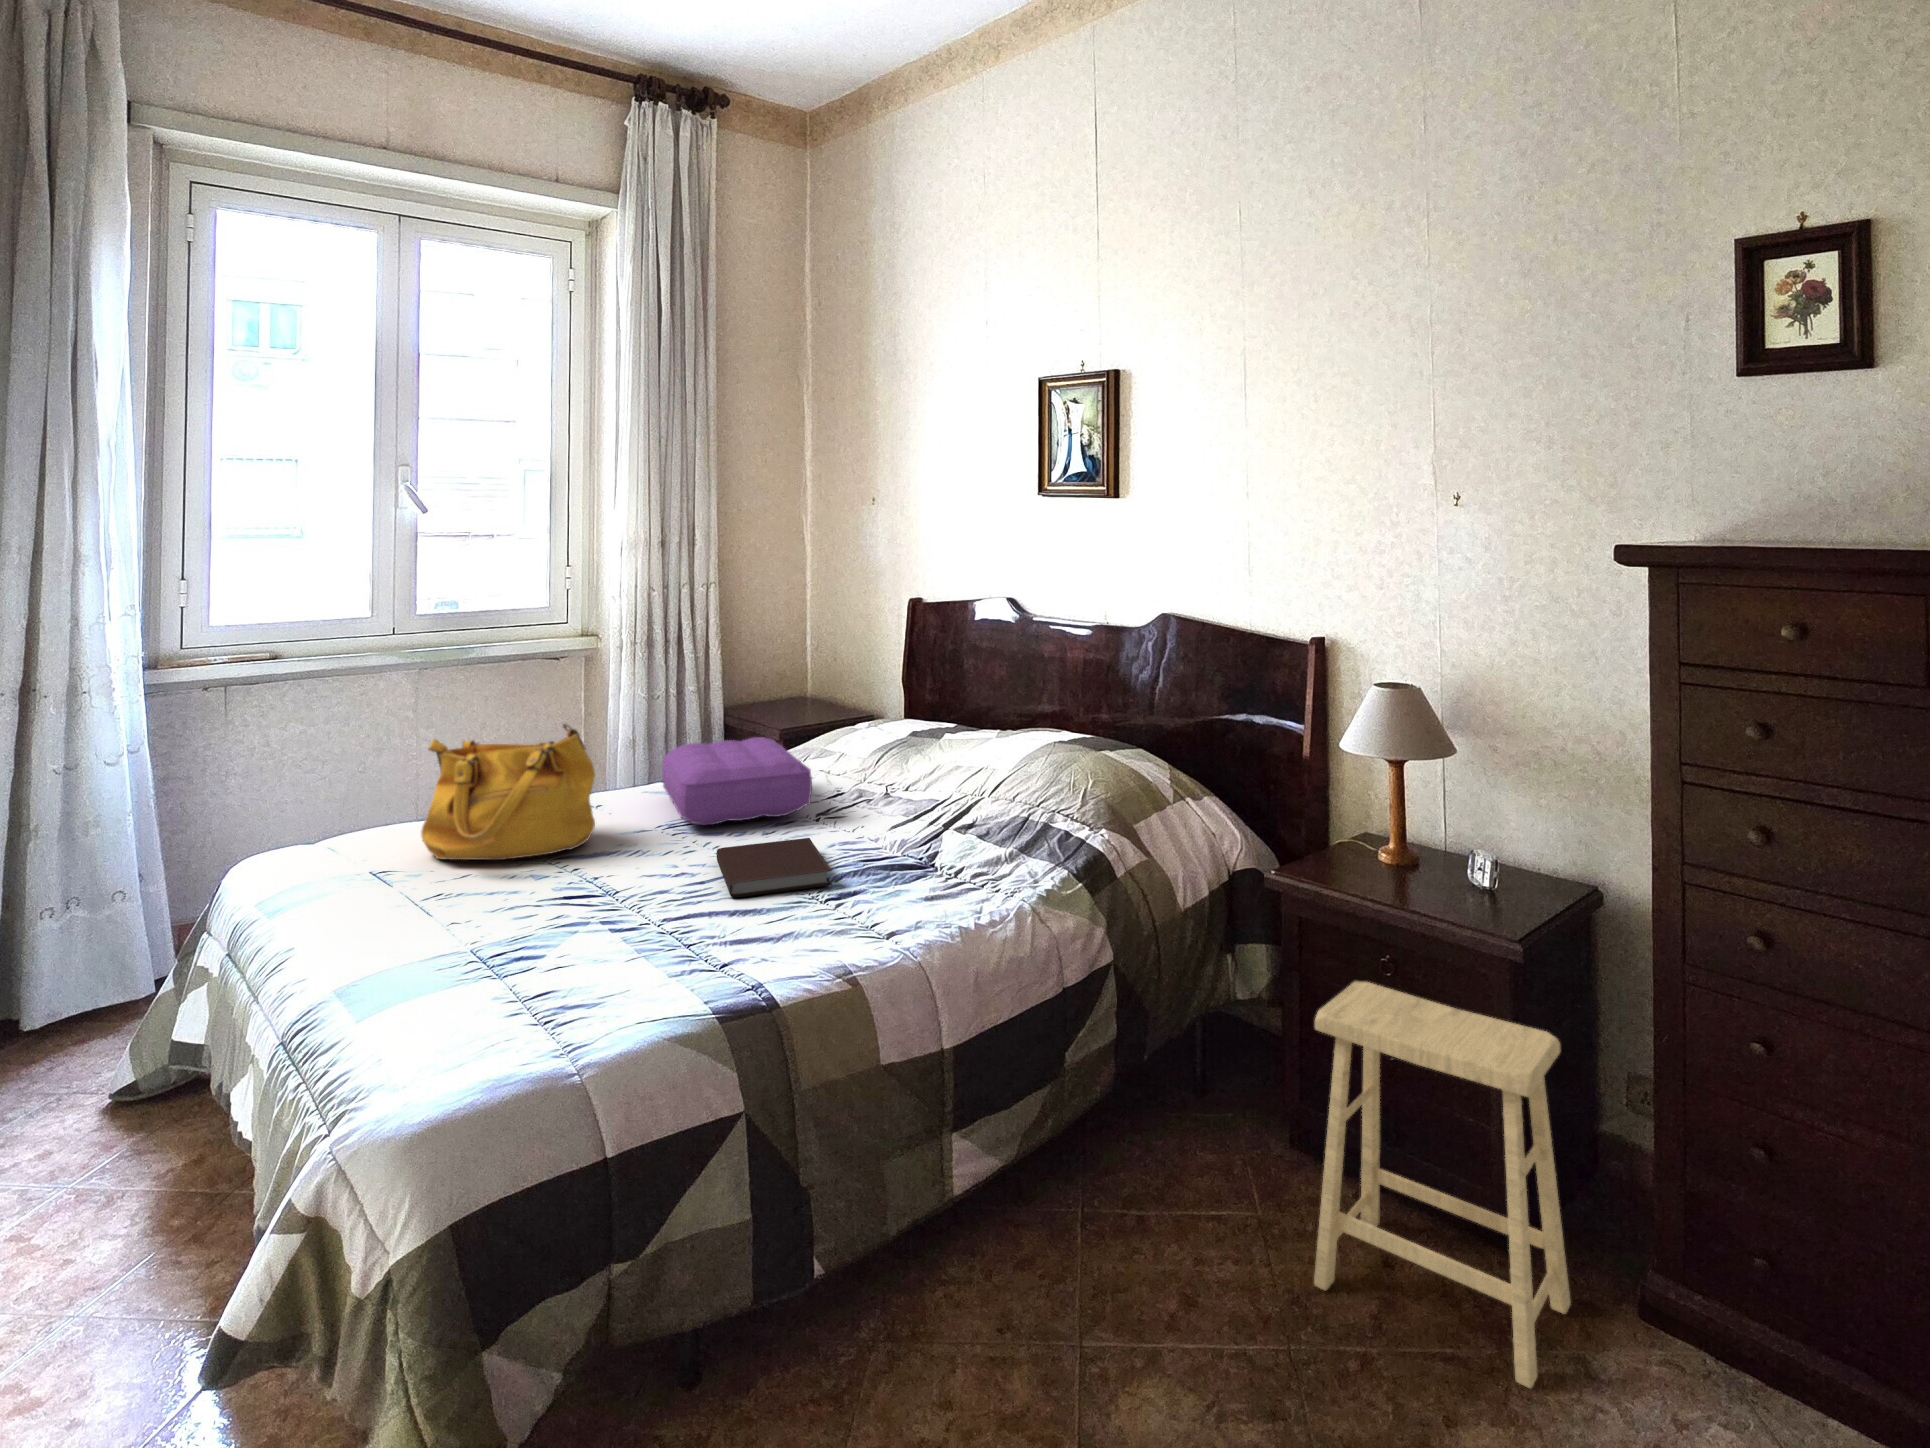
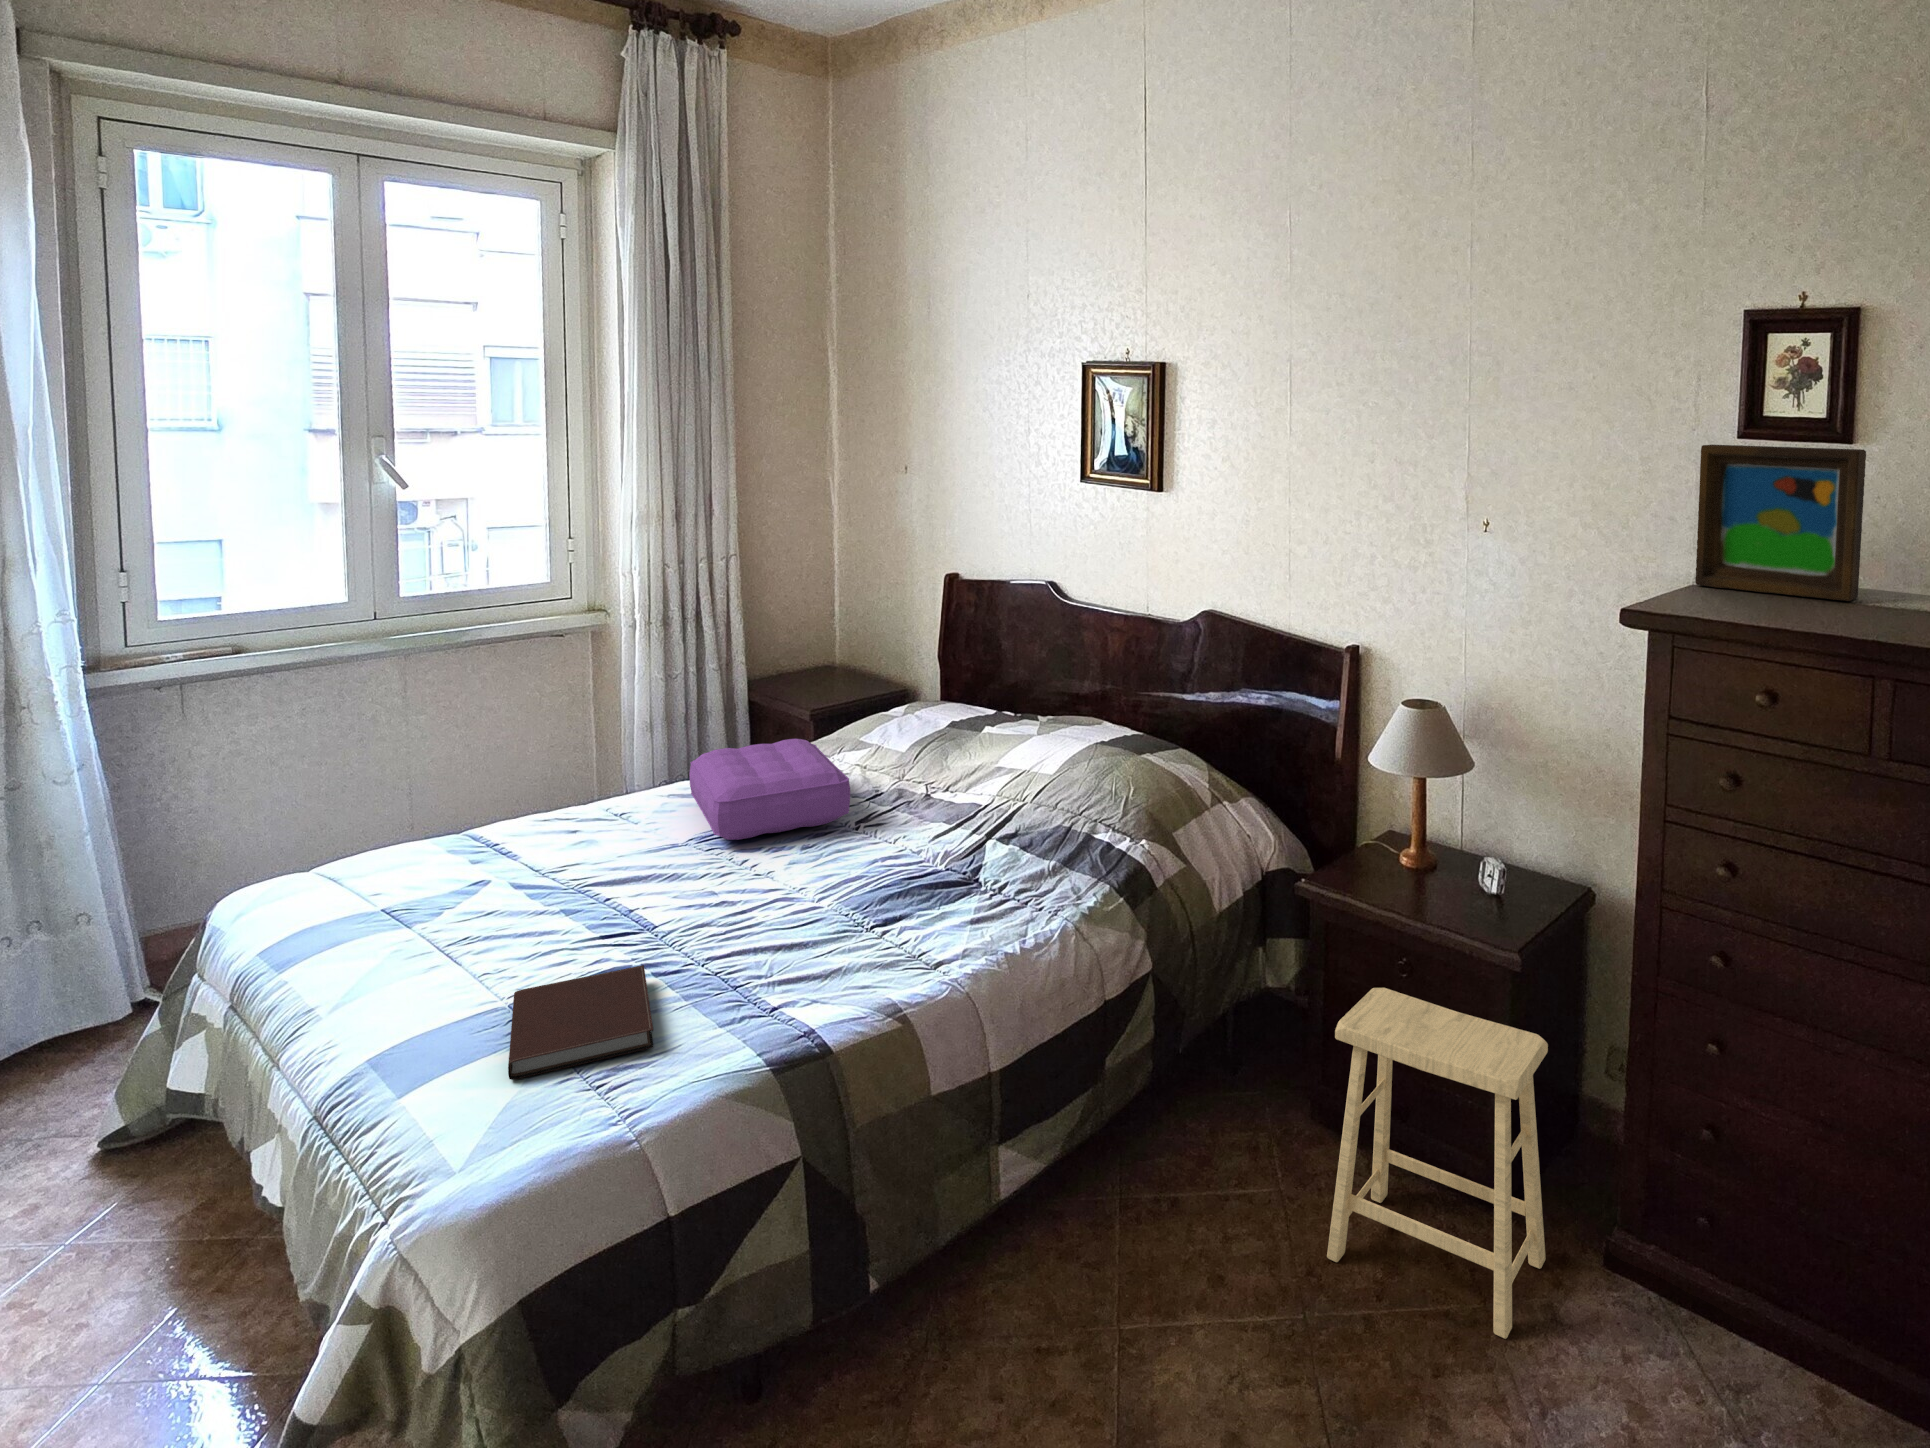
picture frame: none [1694,371,1895,539] -> present [1695,445,1866,601]
handbag: present [421,724,595,860] -> none [436,747,624,895]
notebook: present [717,838,832,897] -> present [508,965,654,1079]

